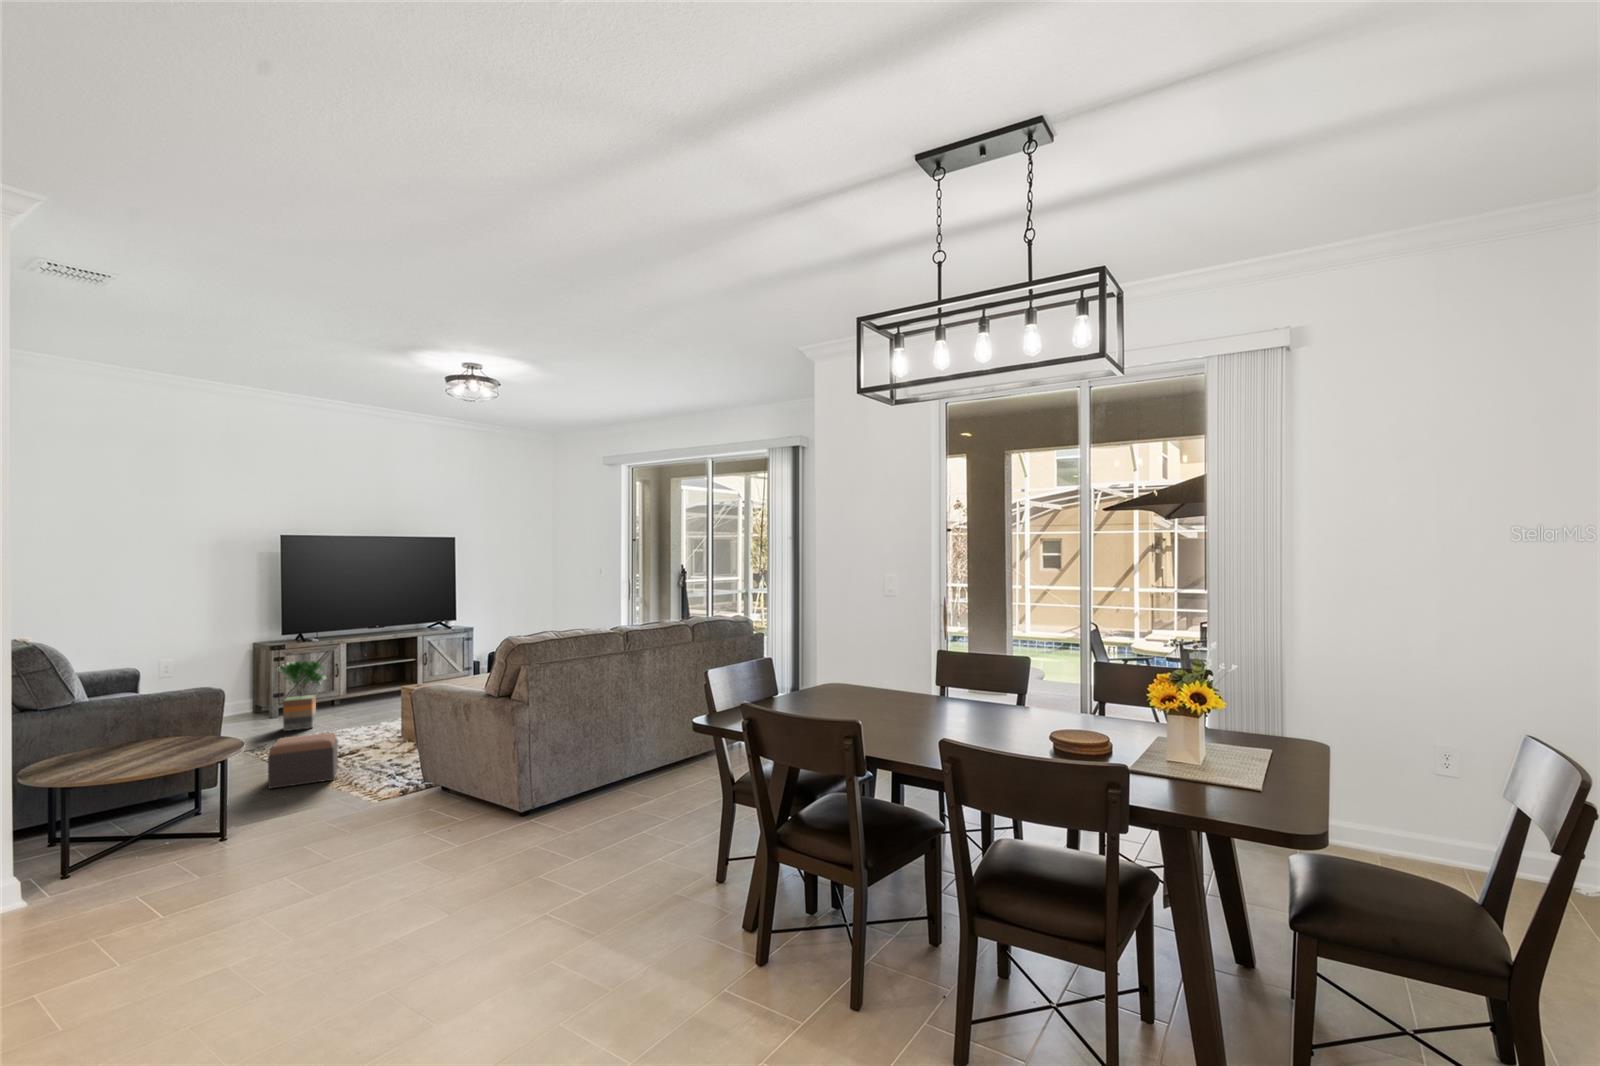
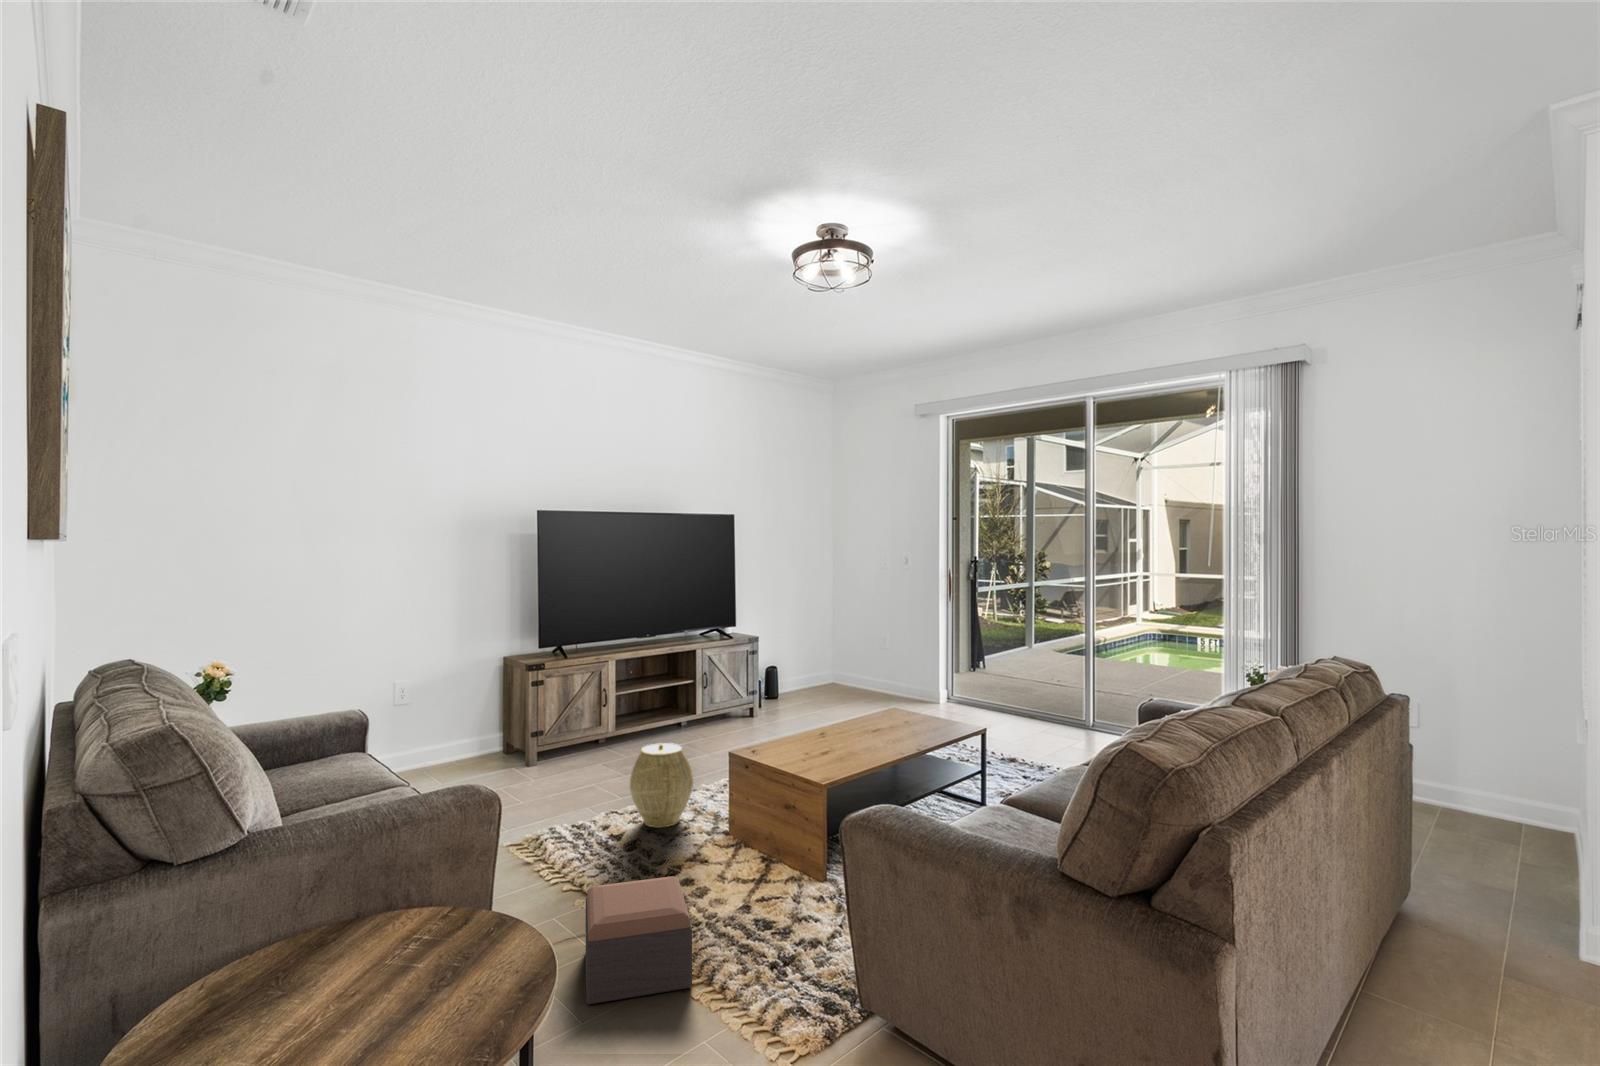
potted tree: present [277,661,325,731] -> none [541,695,610,801]
woven basket: none [332,681,379,734] -> present [630,743,693,828]

